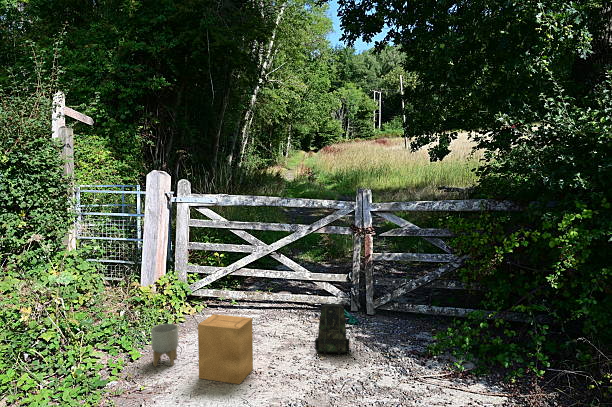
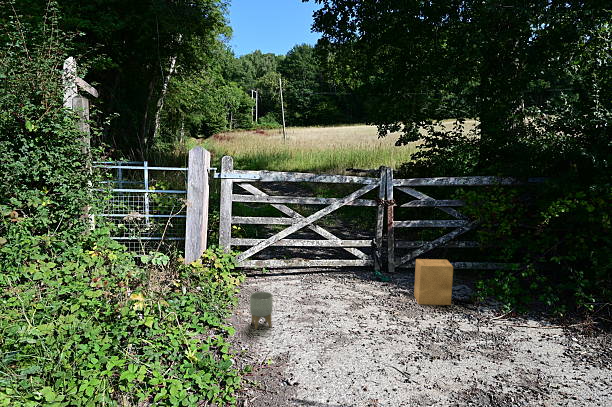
backpack: present [315,303,350,354] -> none [375,265,404,307]
cardboard box: present [198,314,253,384] -> present [414,259,453,305]

